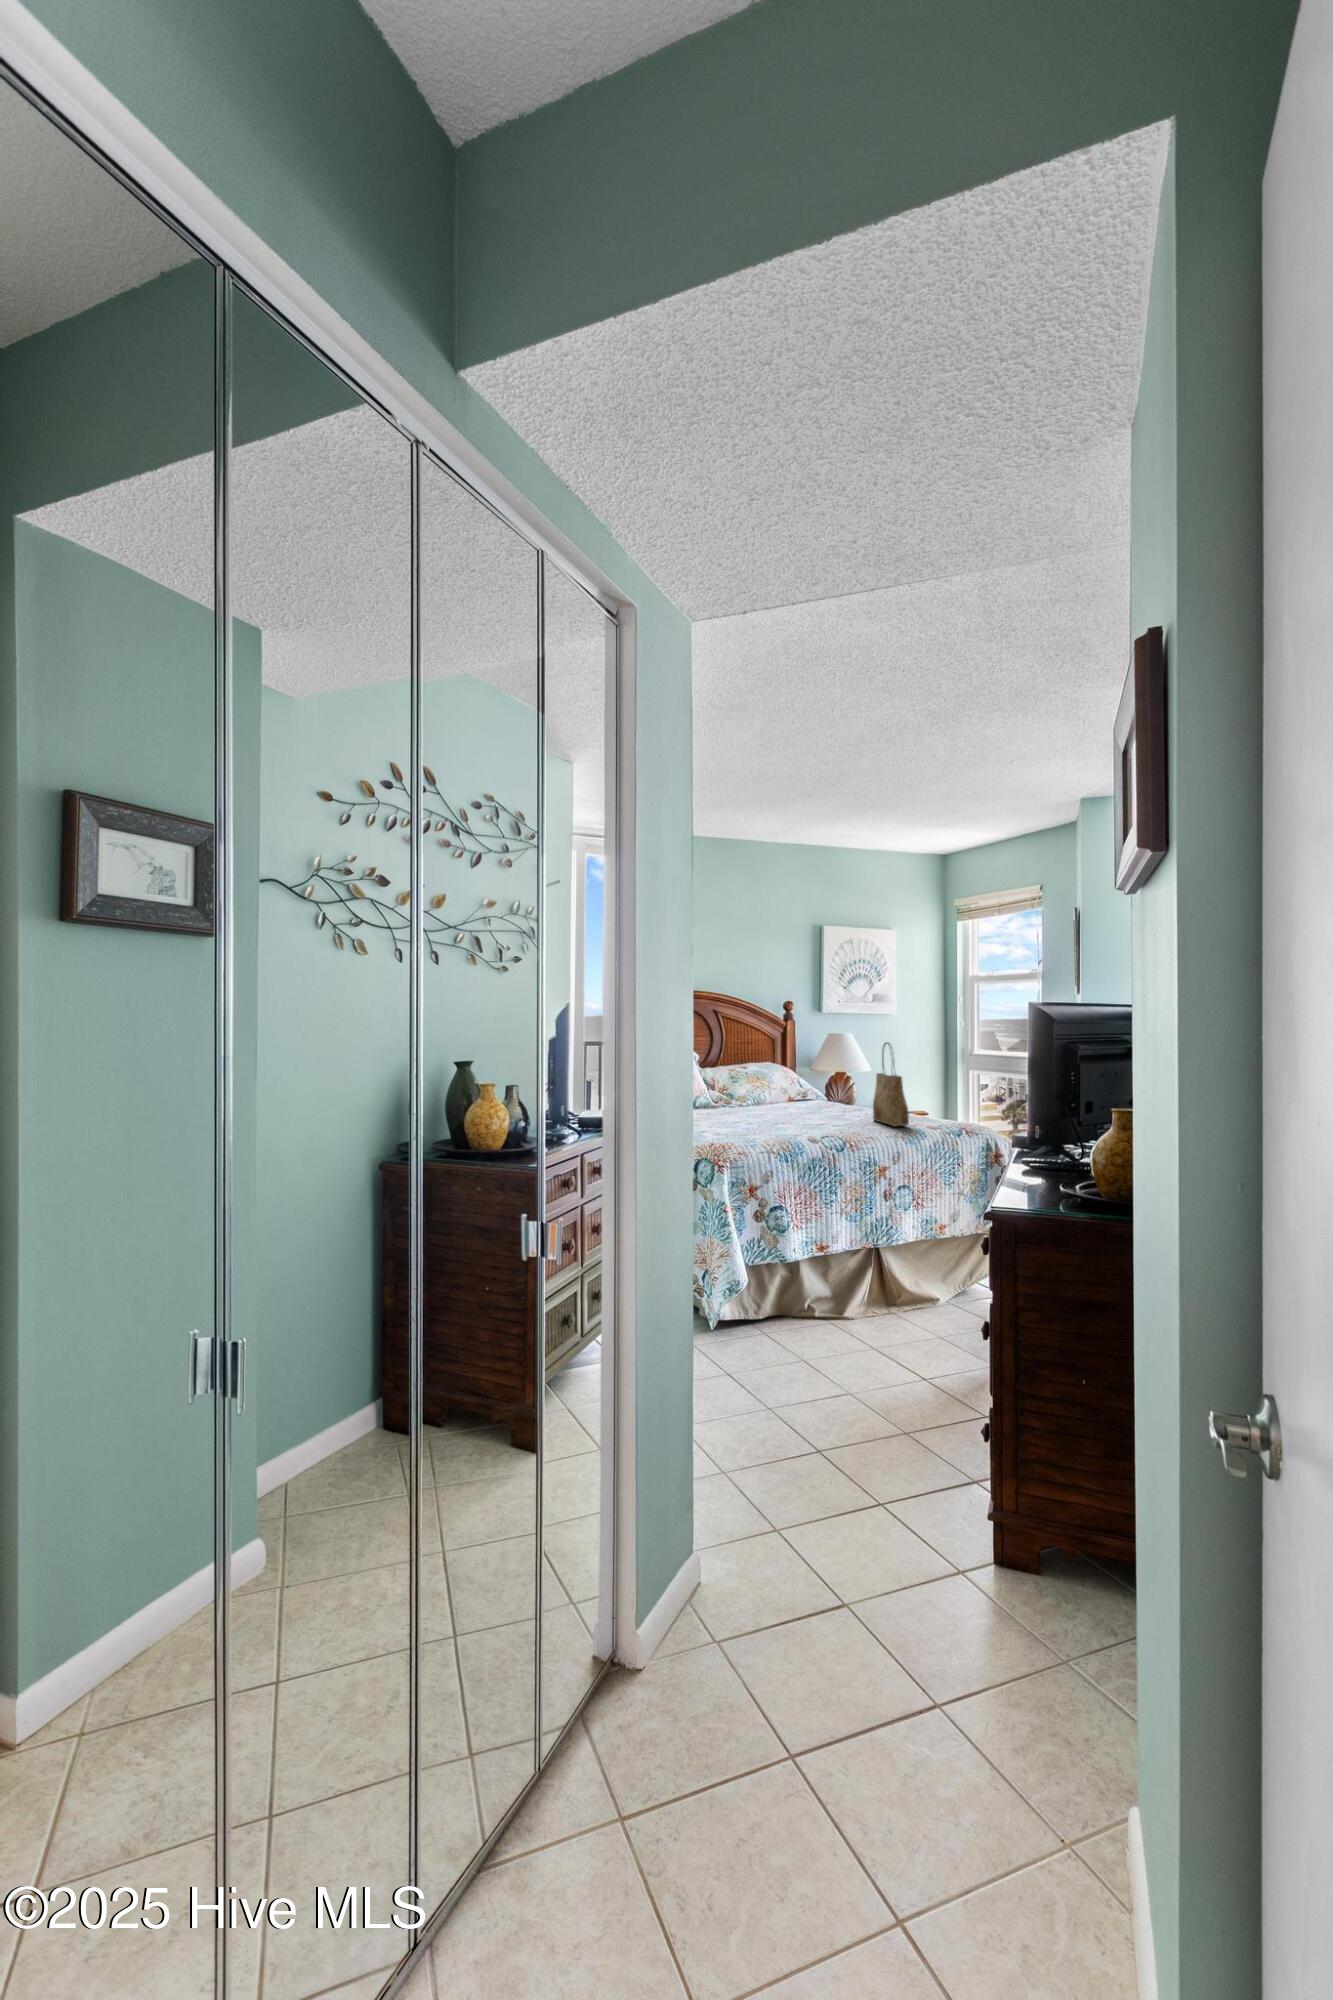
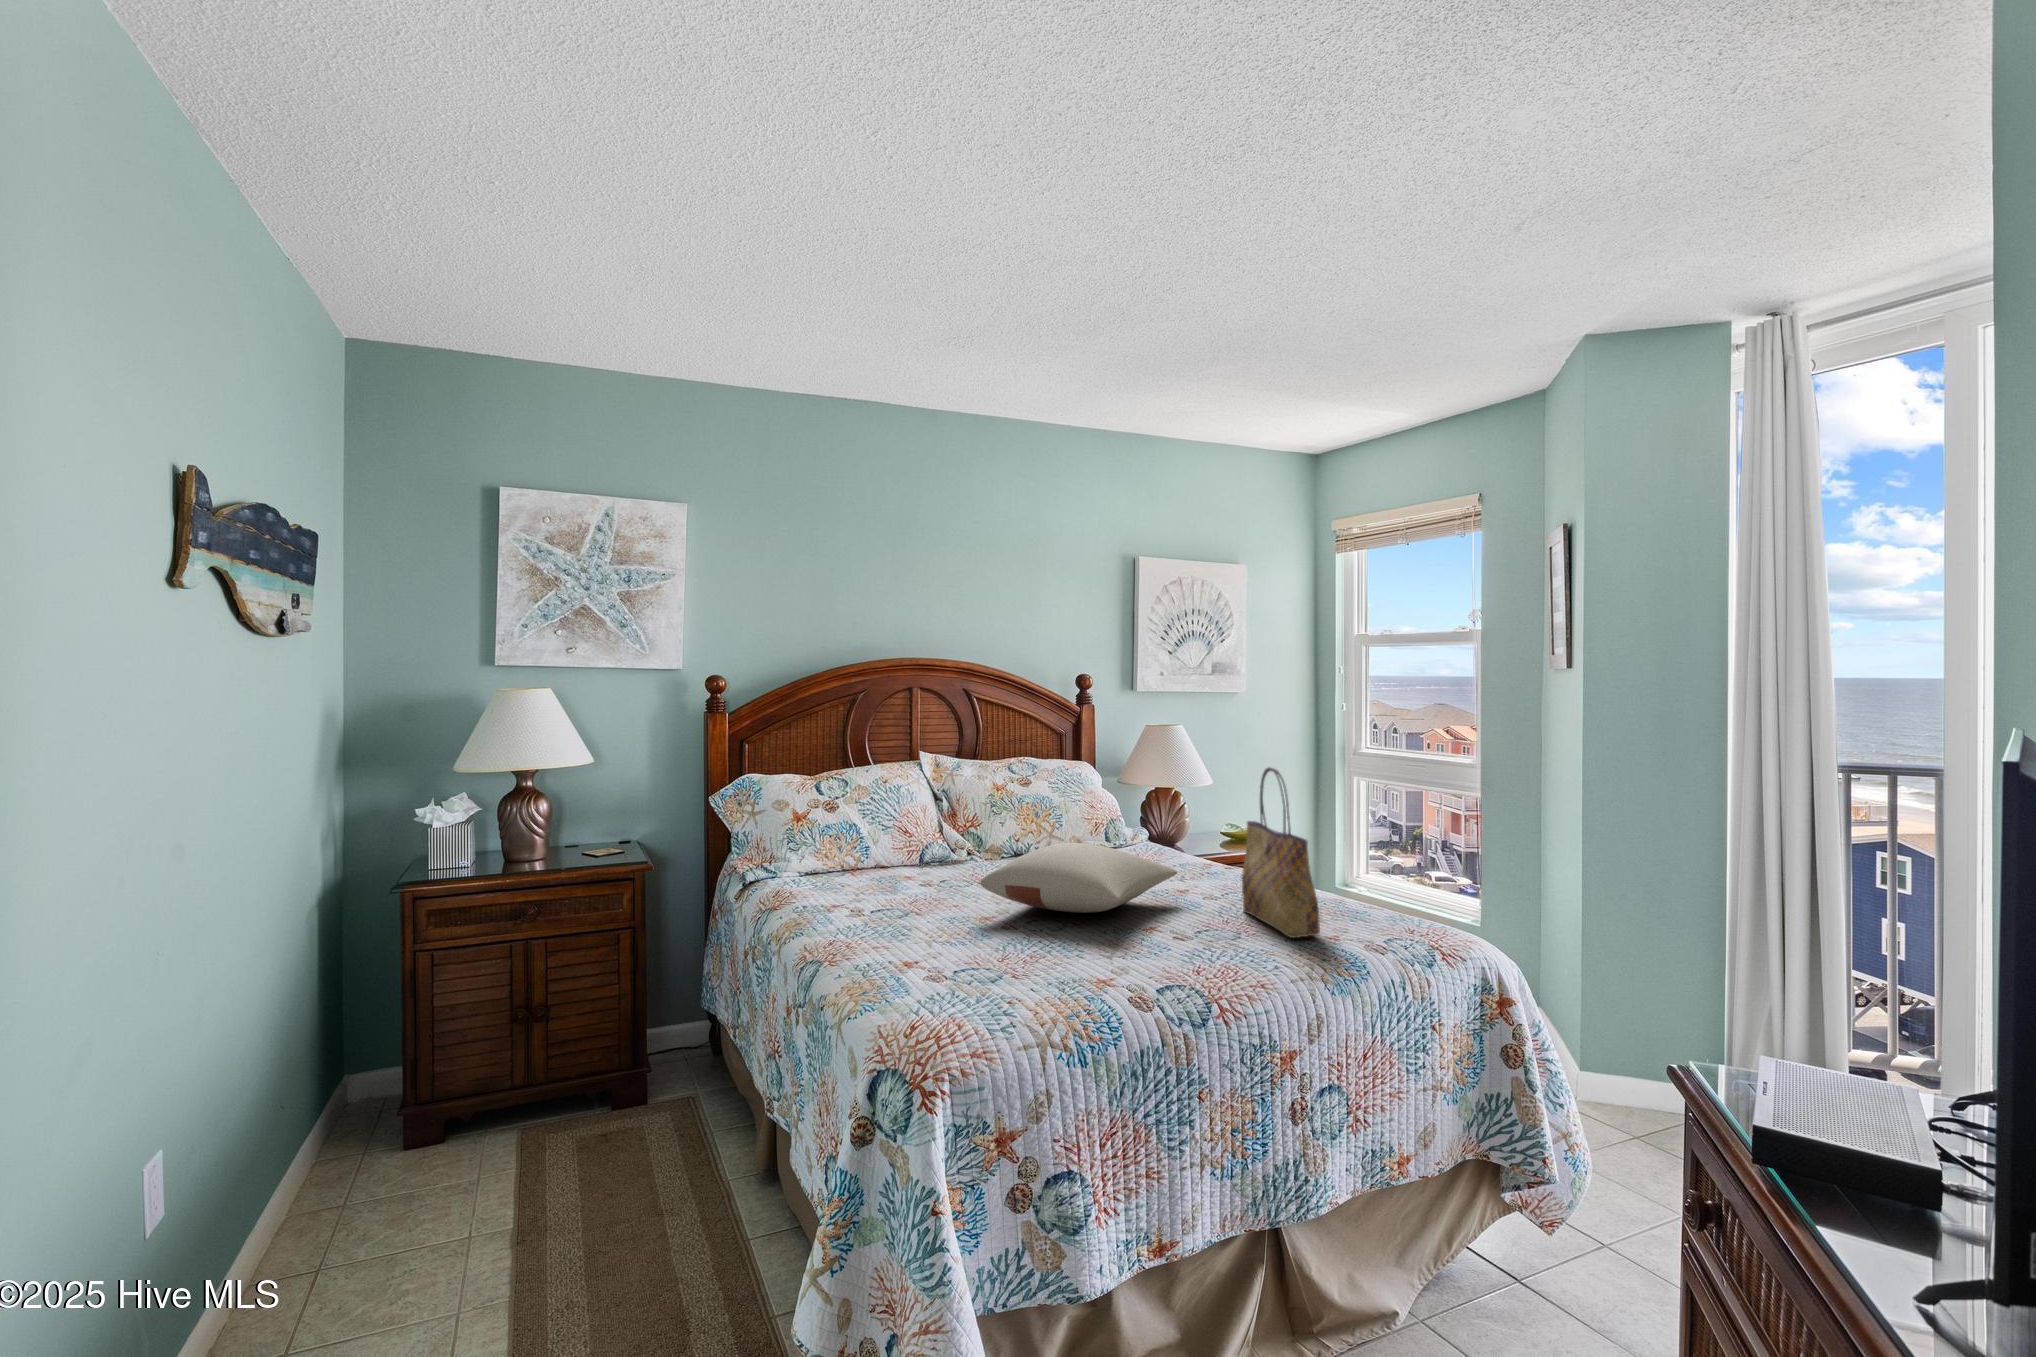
pillow: none [733,1085,839,1119] -> present [981,843,1177,913]

